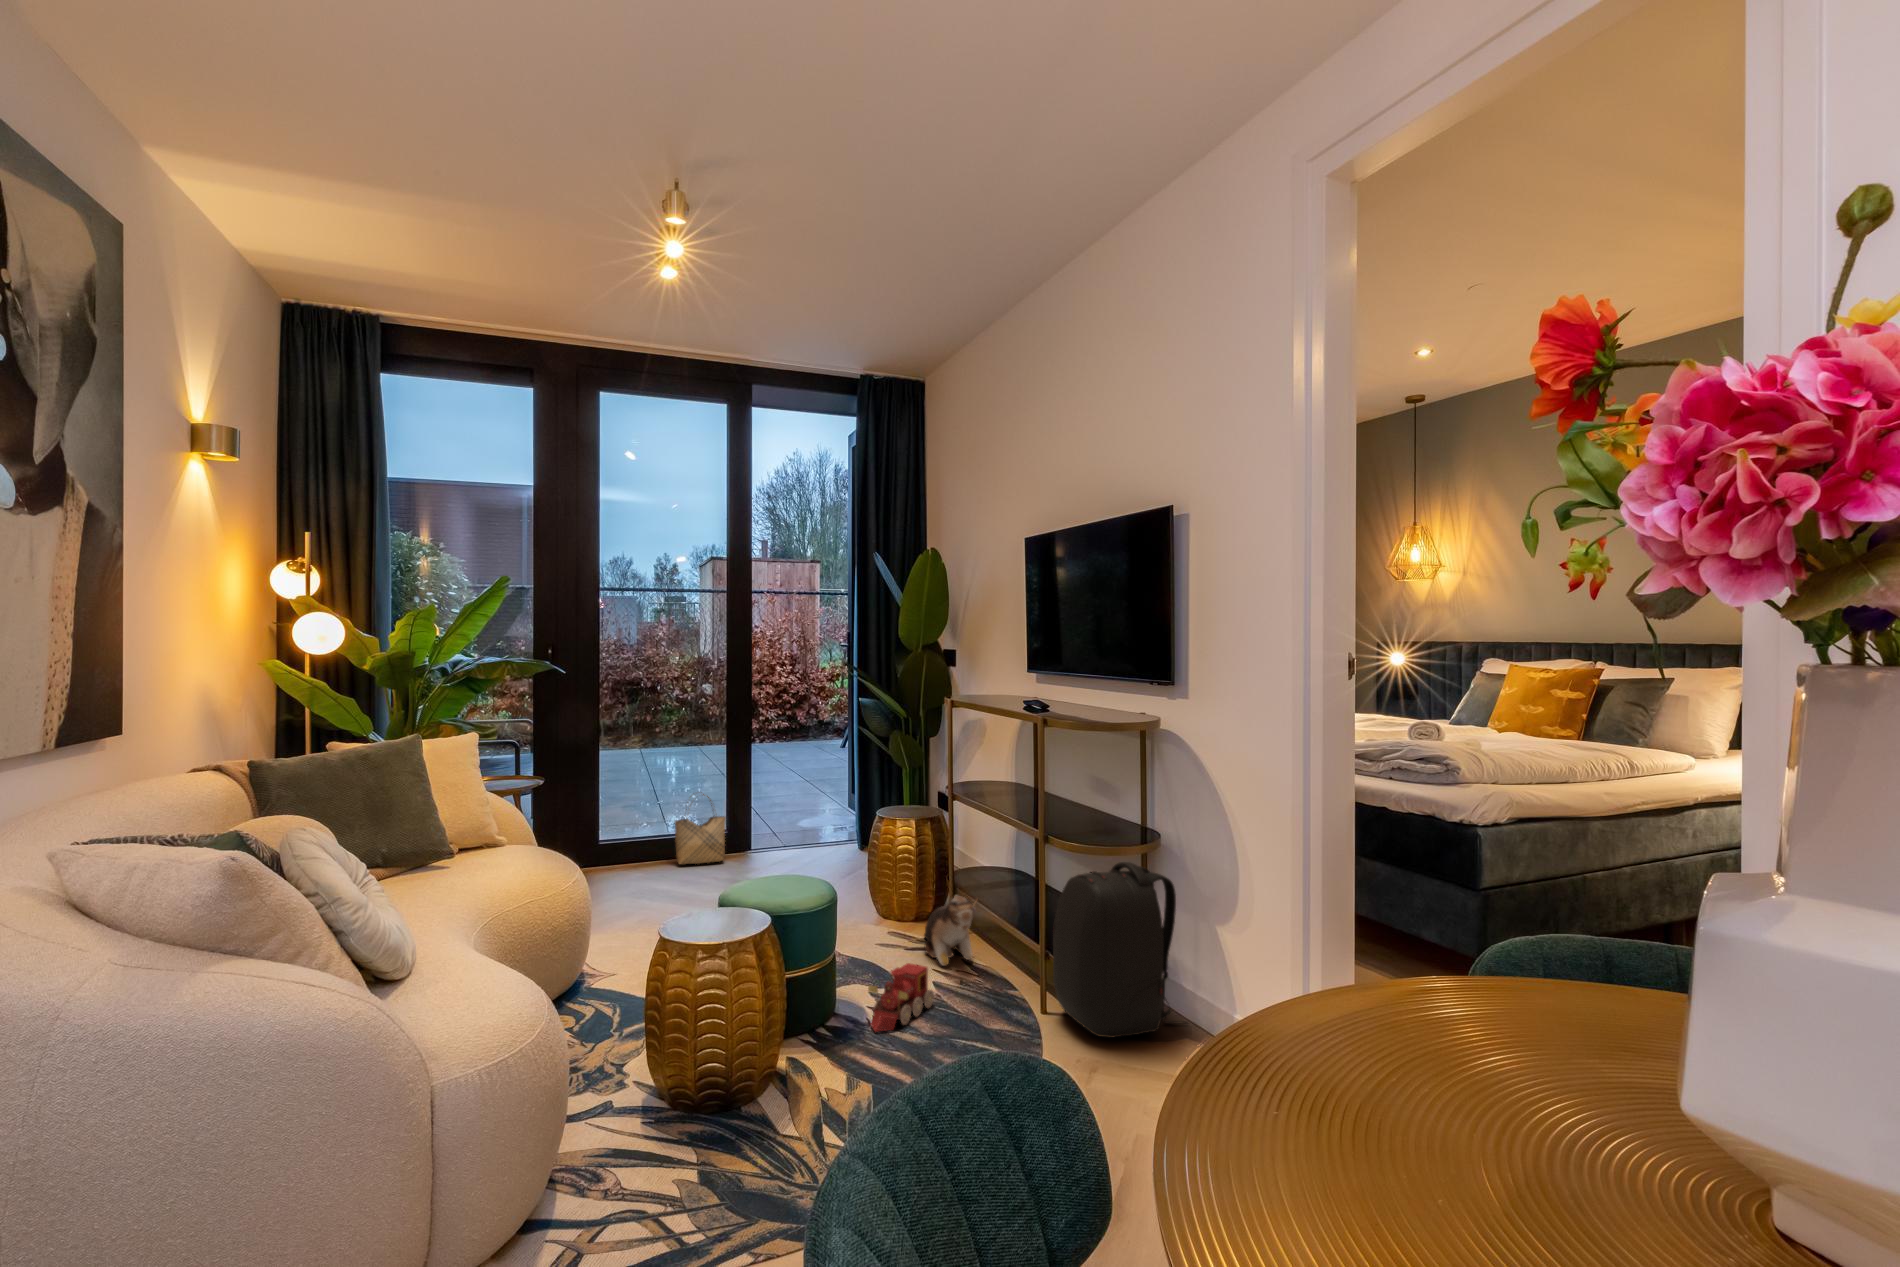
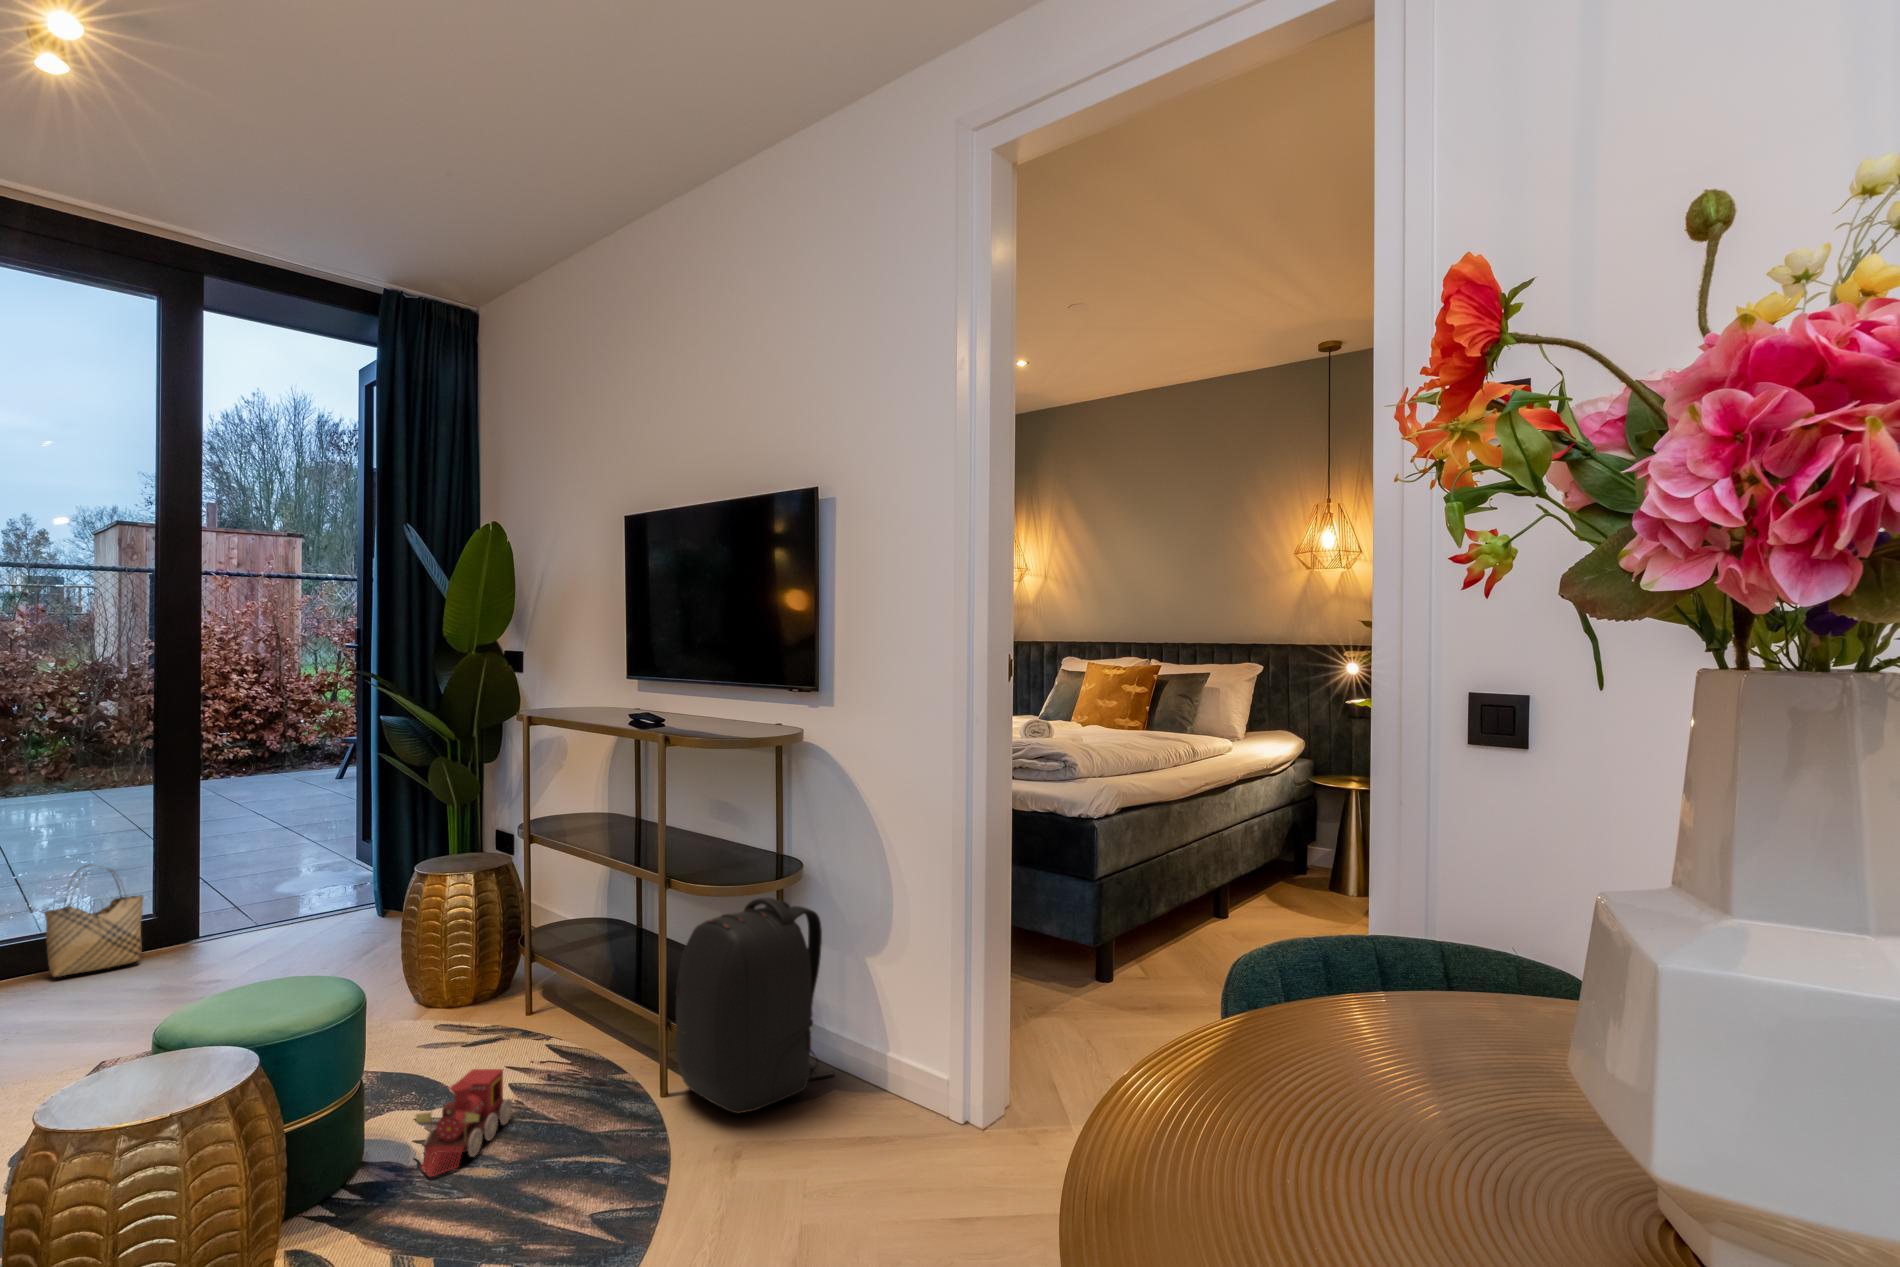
plush toy: present [924,896,976,966] -> none [483,965,567,1060]

